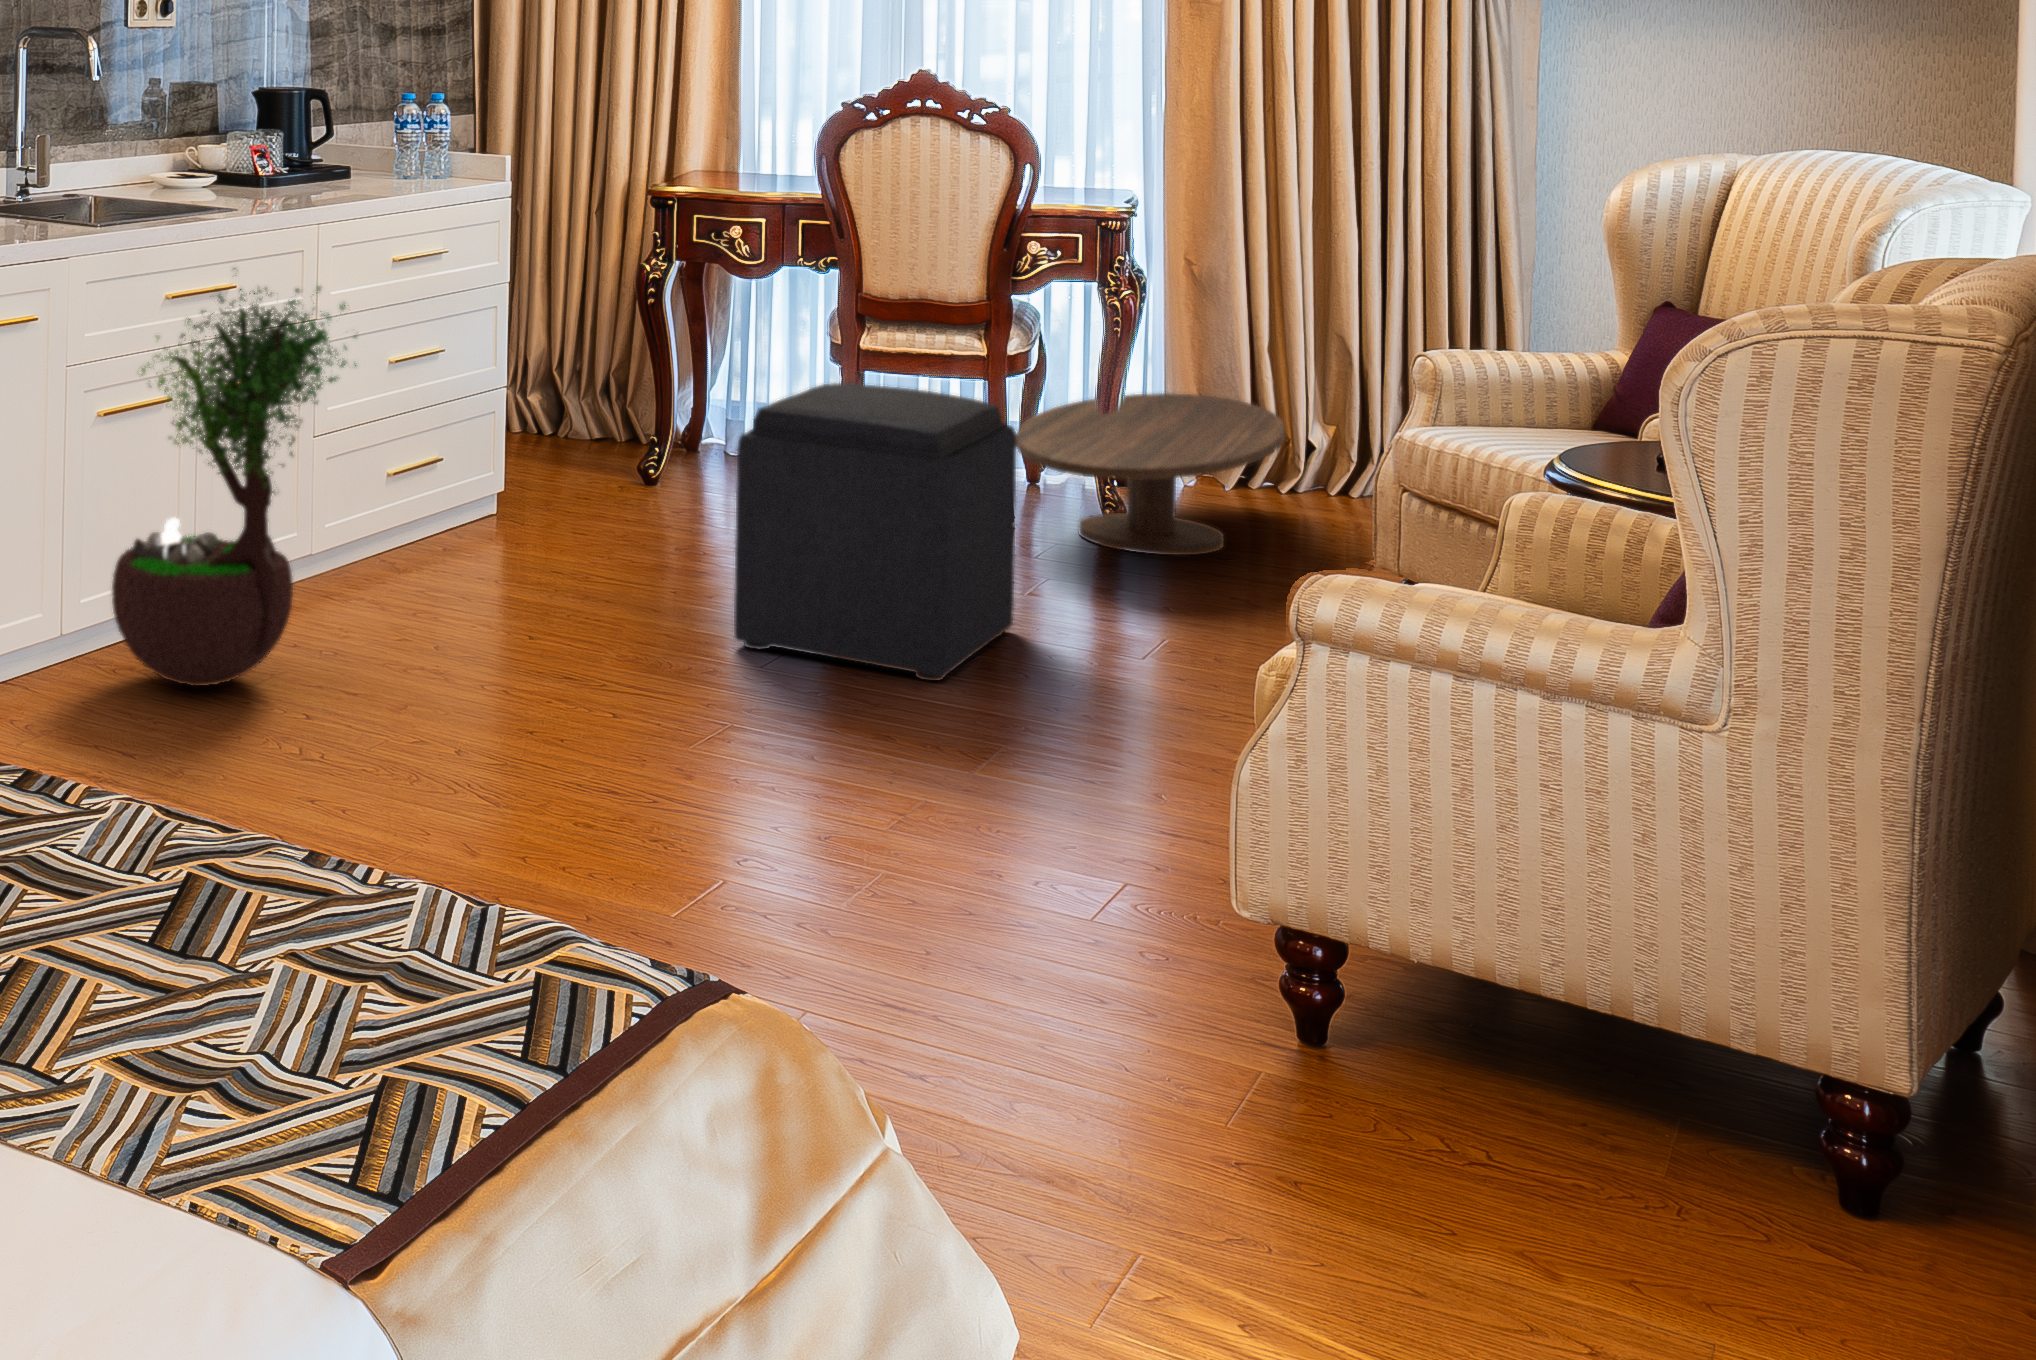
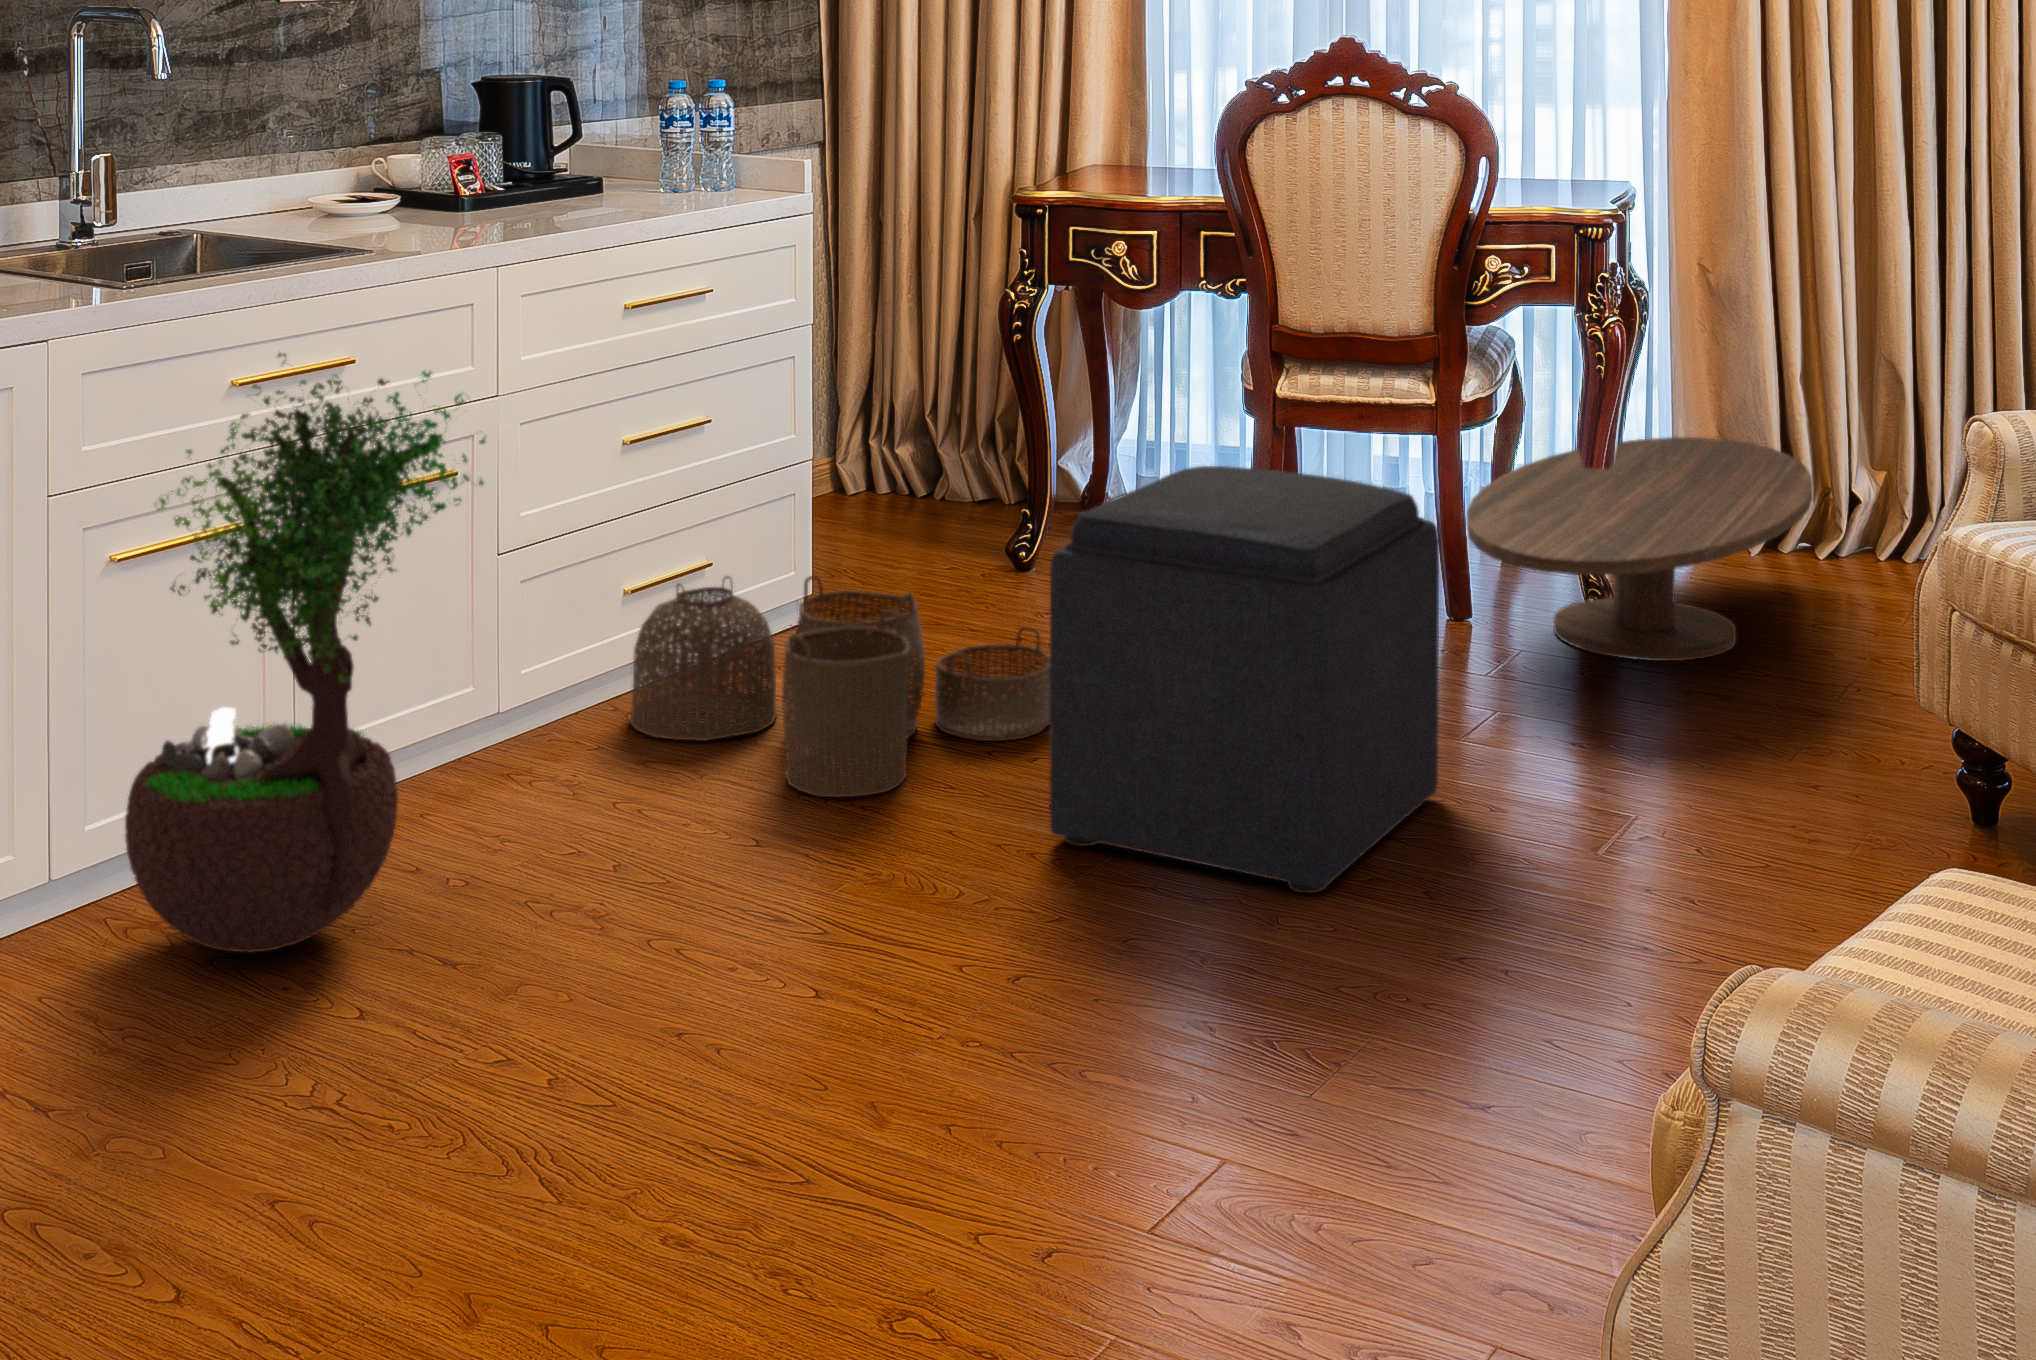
woven basket: none [392,462,710,616] -> present [629,576,1050,797]

